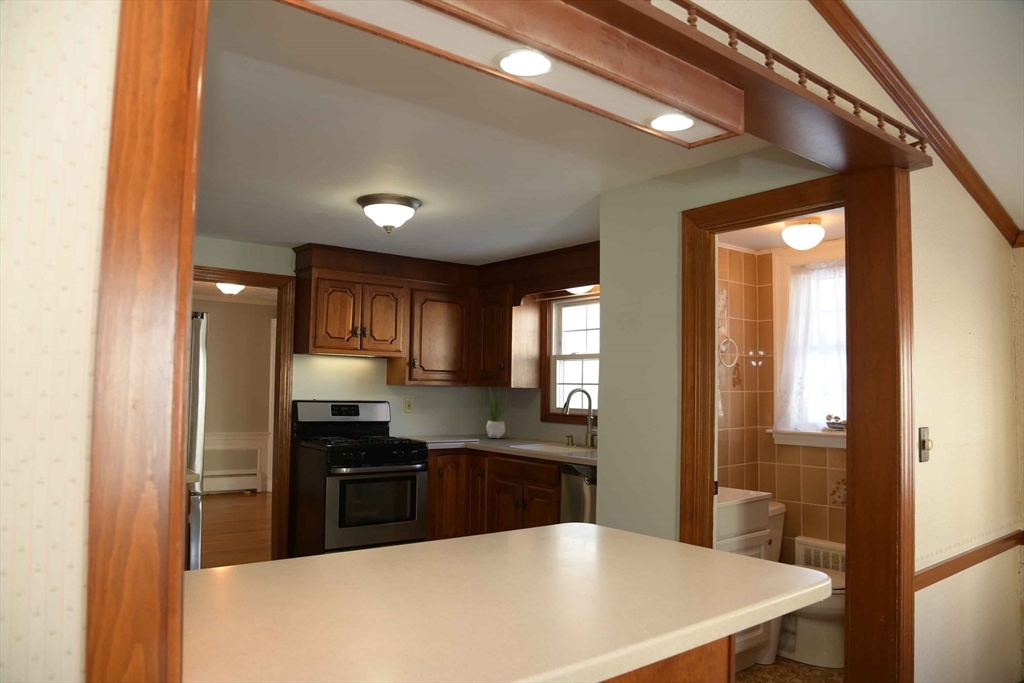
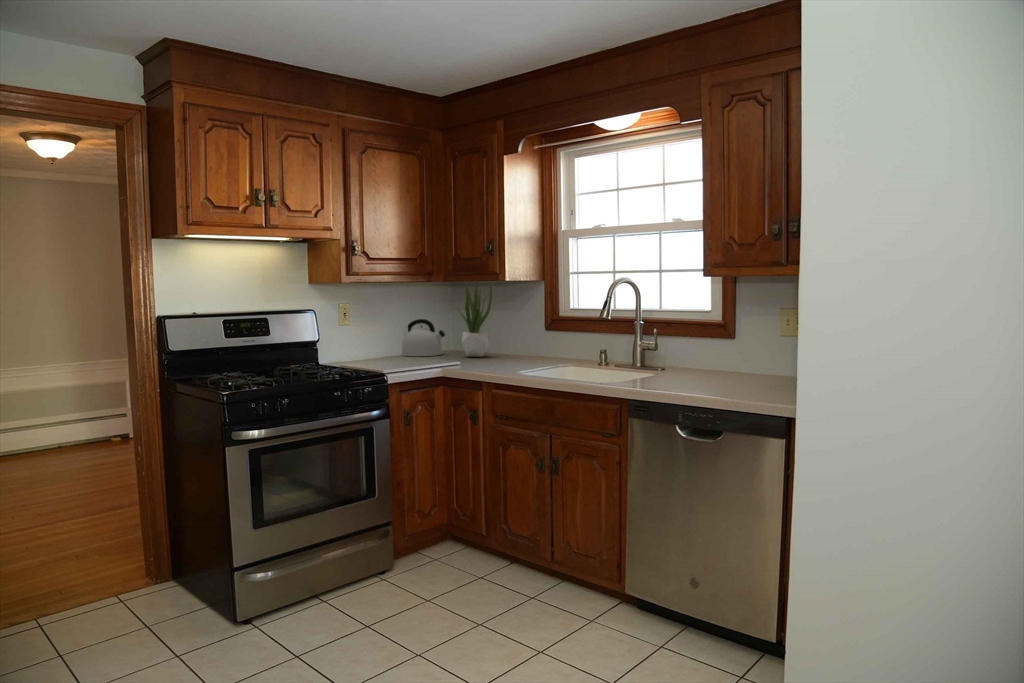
kettle: none [447,411,477,436] -> present [401,319,445,356]

